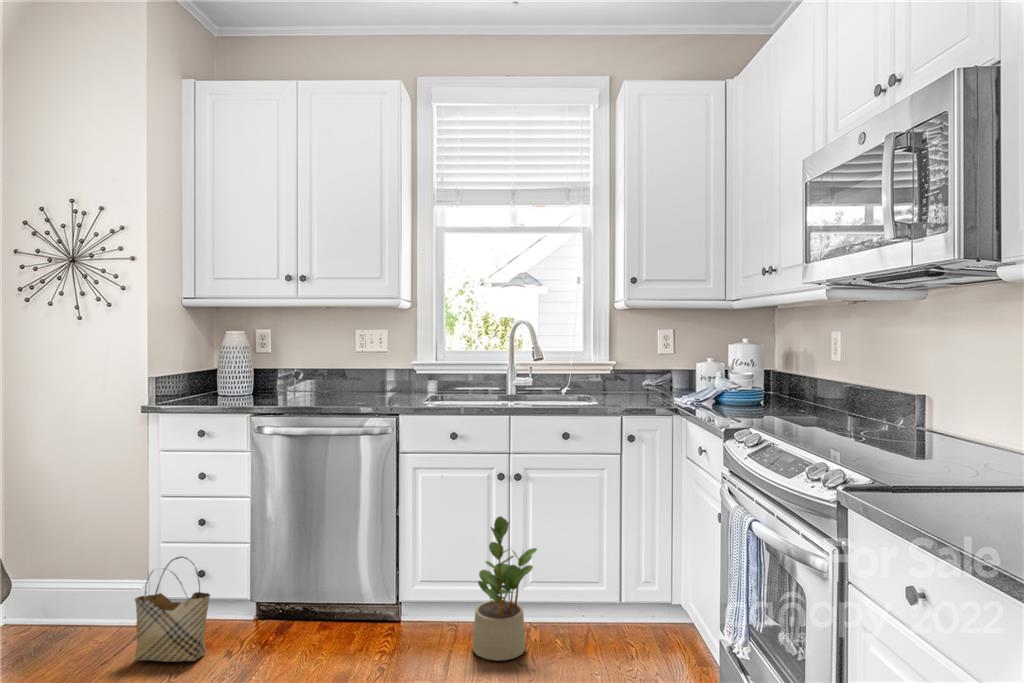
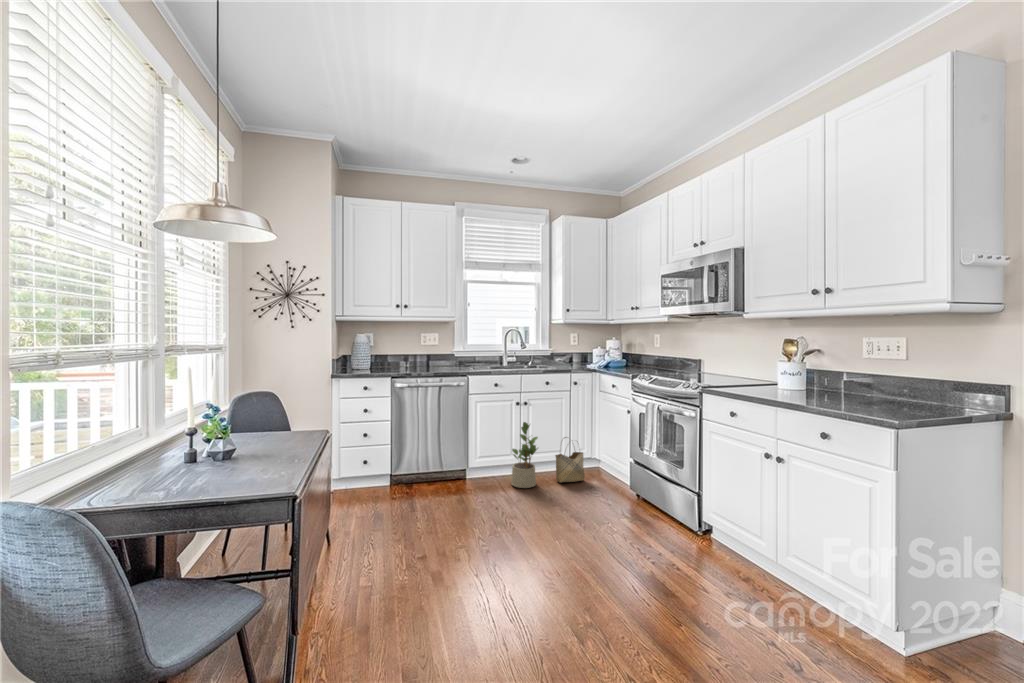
woven basket: present [134,556,210,662] -> present [555,437,585,483]

